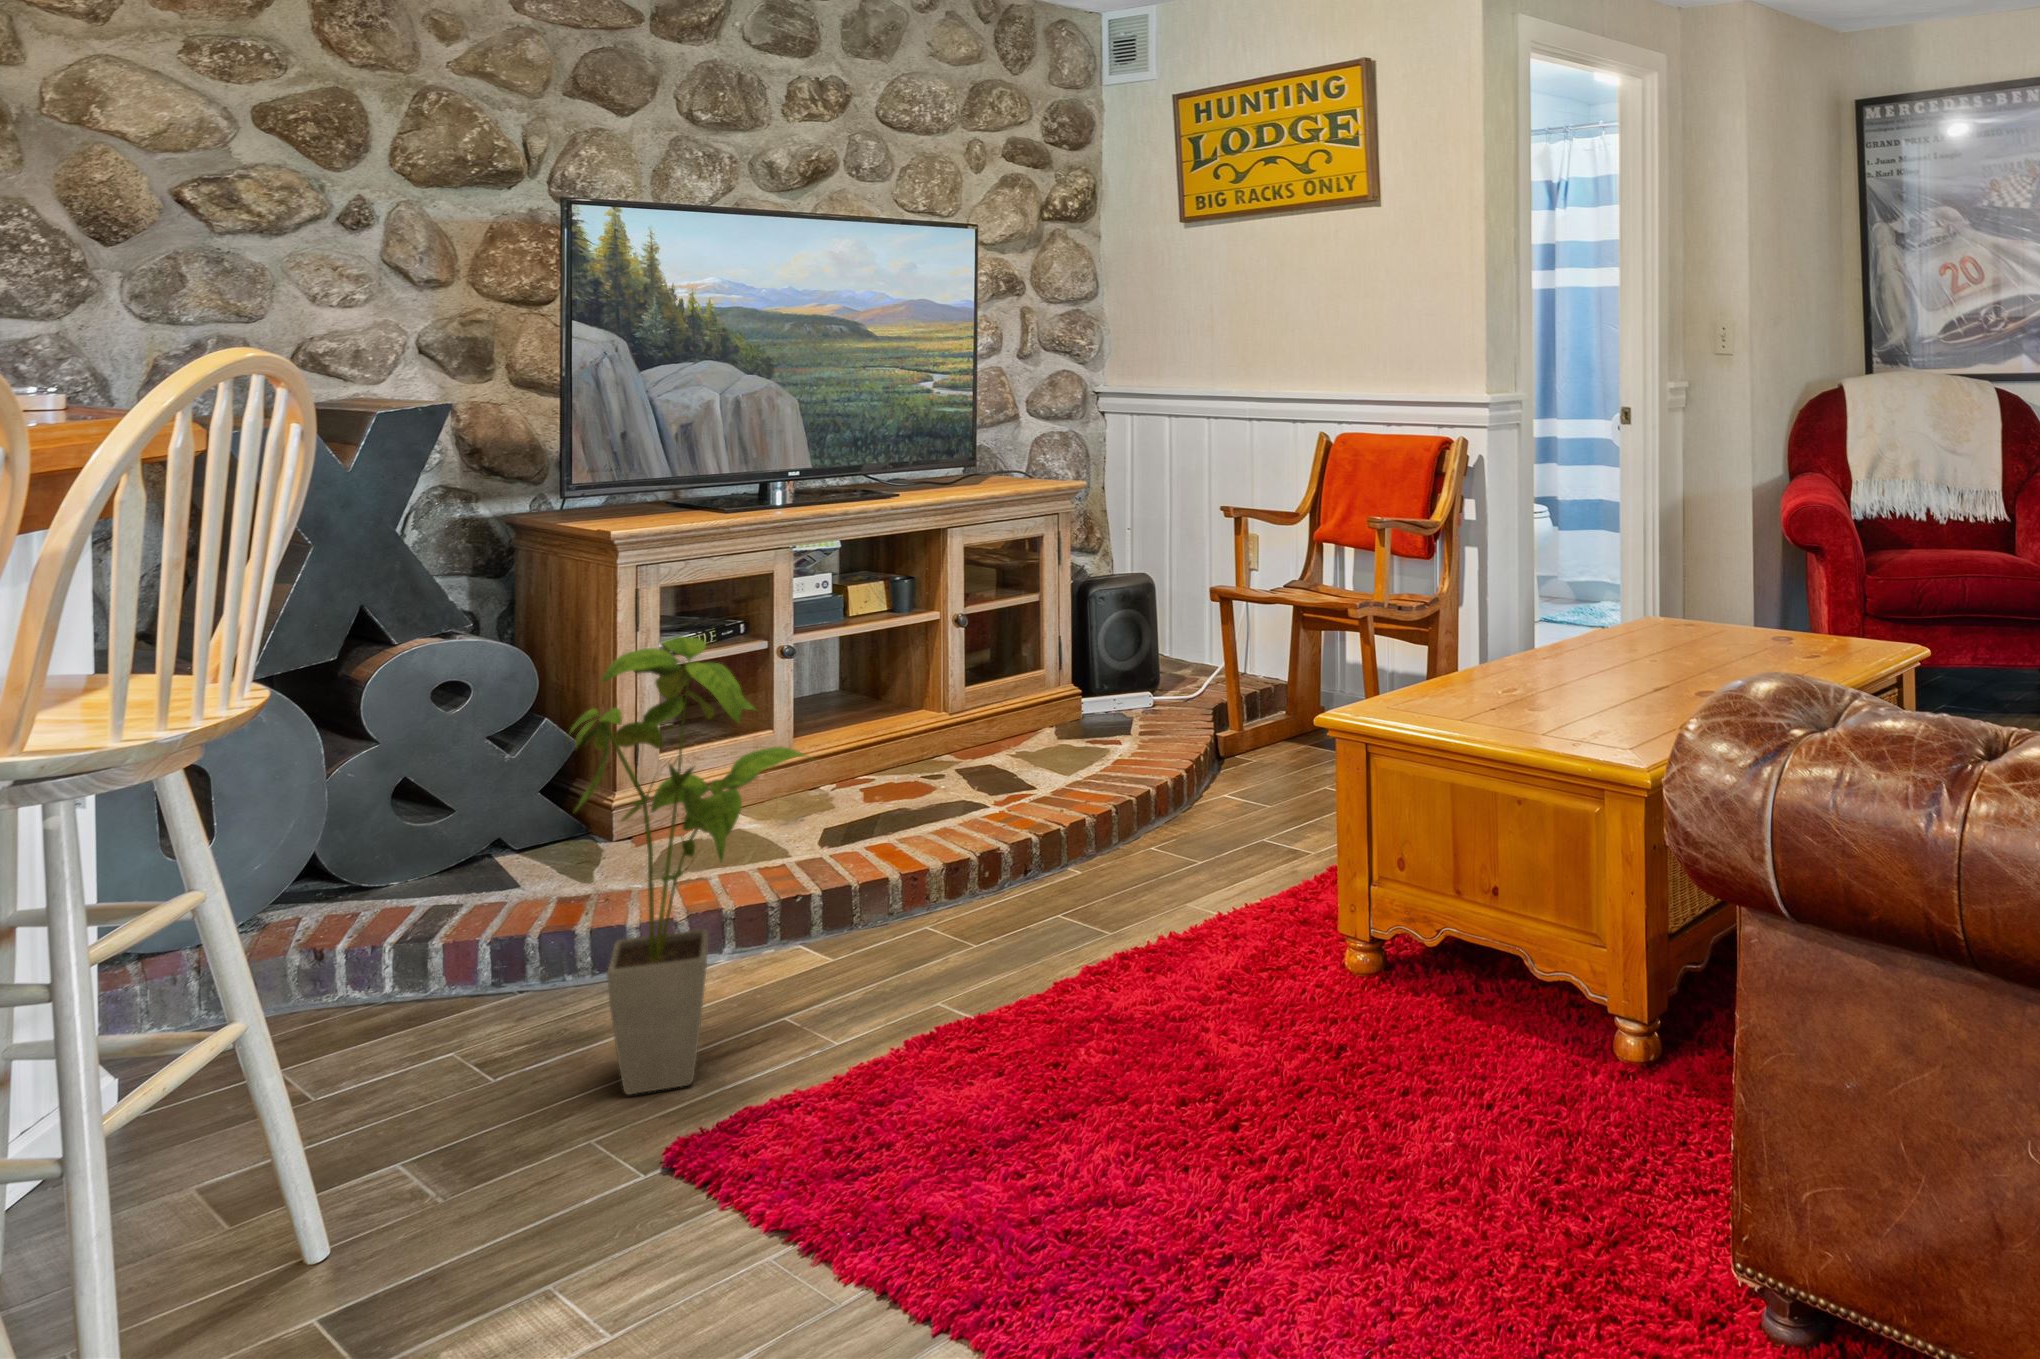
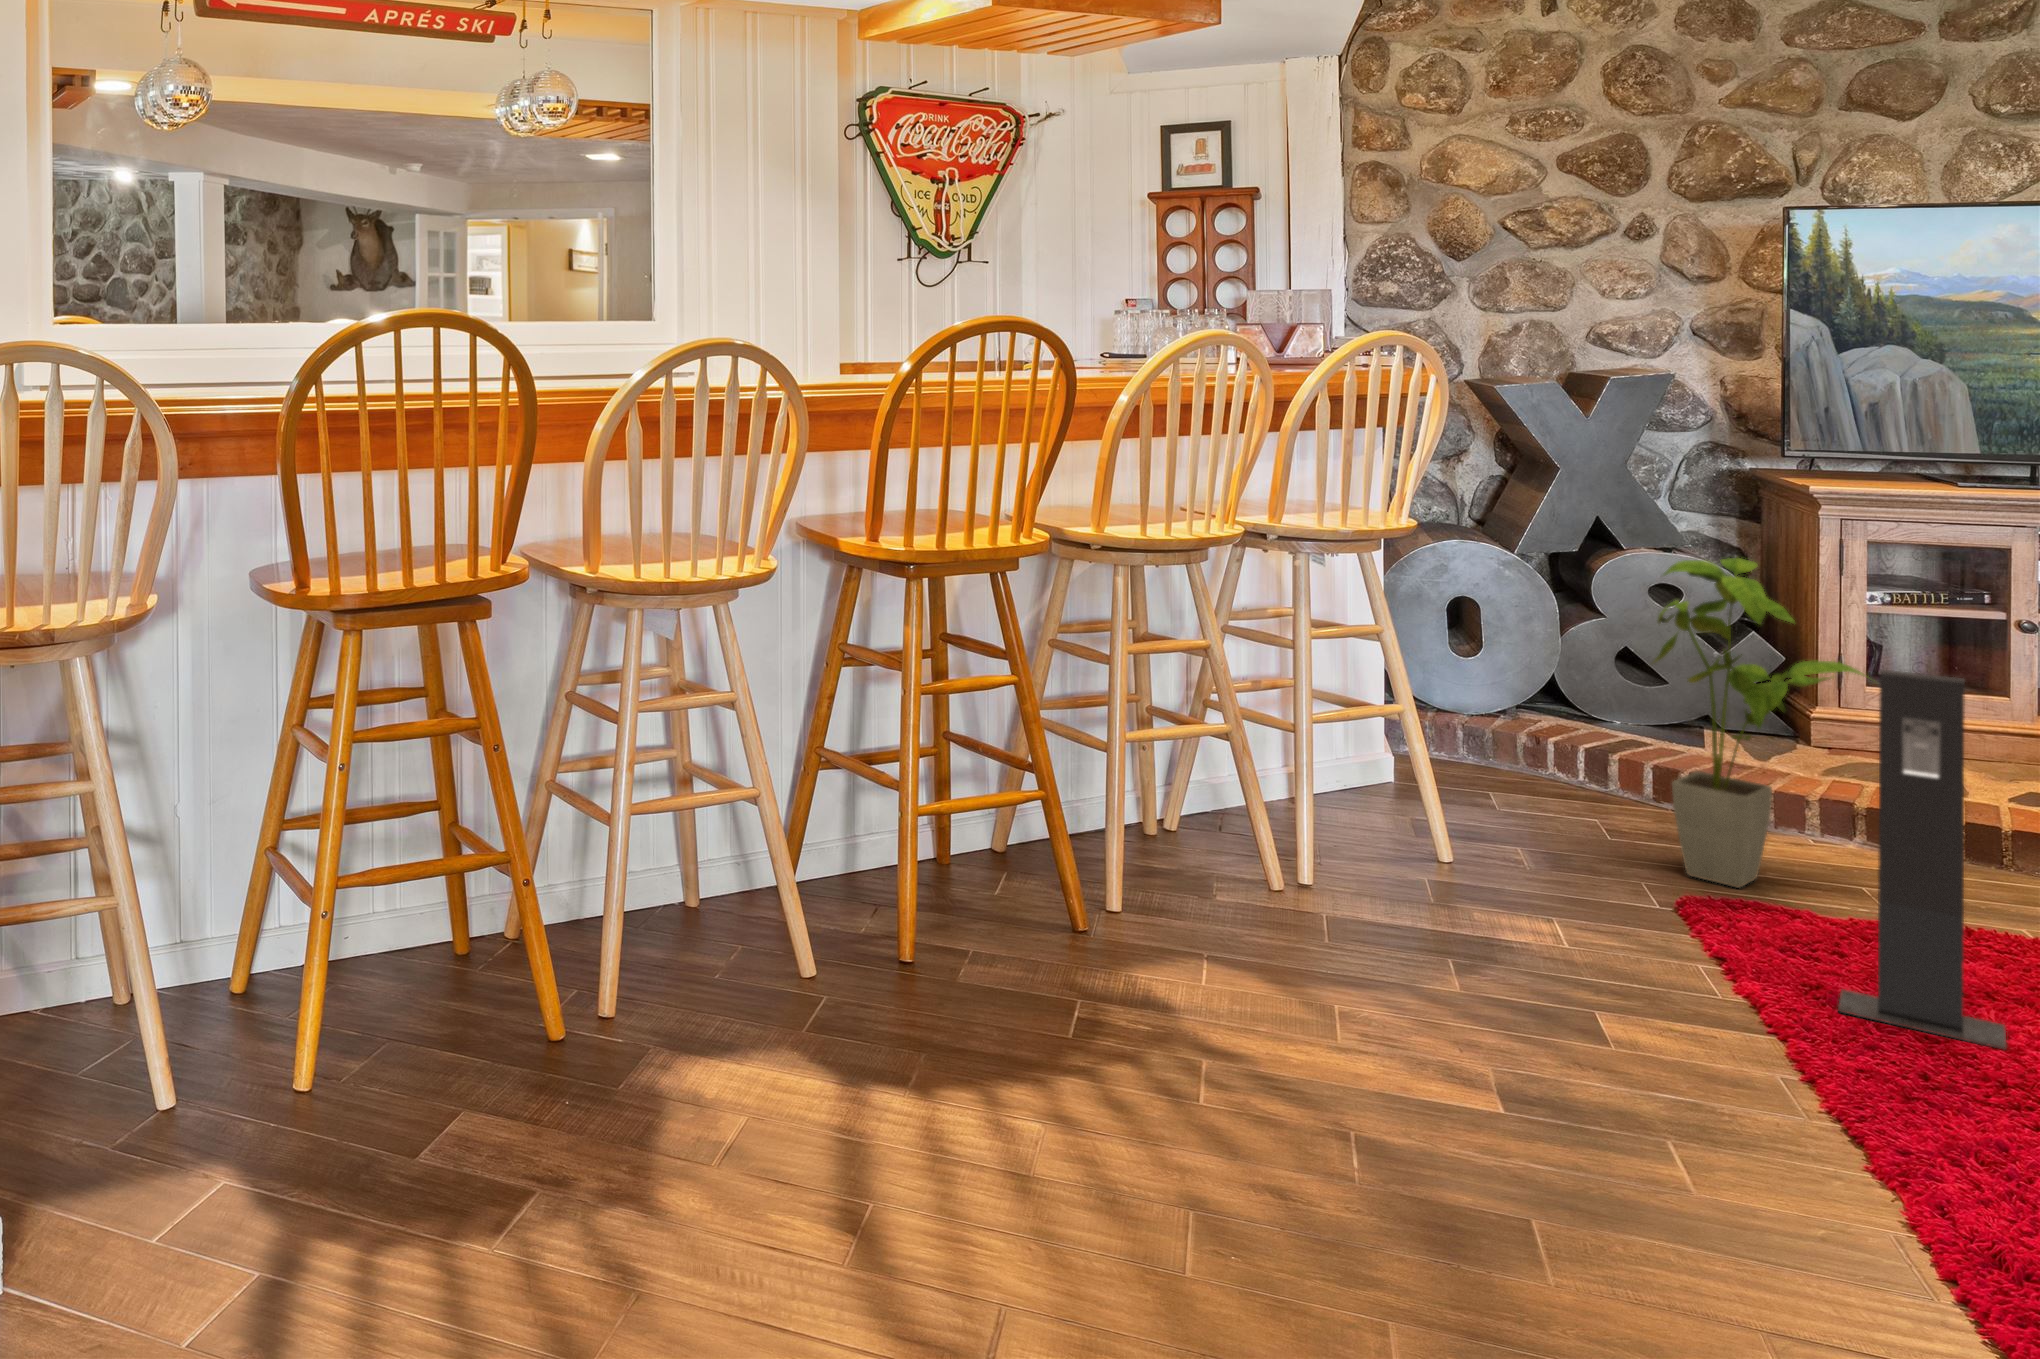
speaker: none [917,744,1095,1233] -> present [1838,670,2006,1049]

